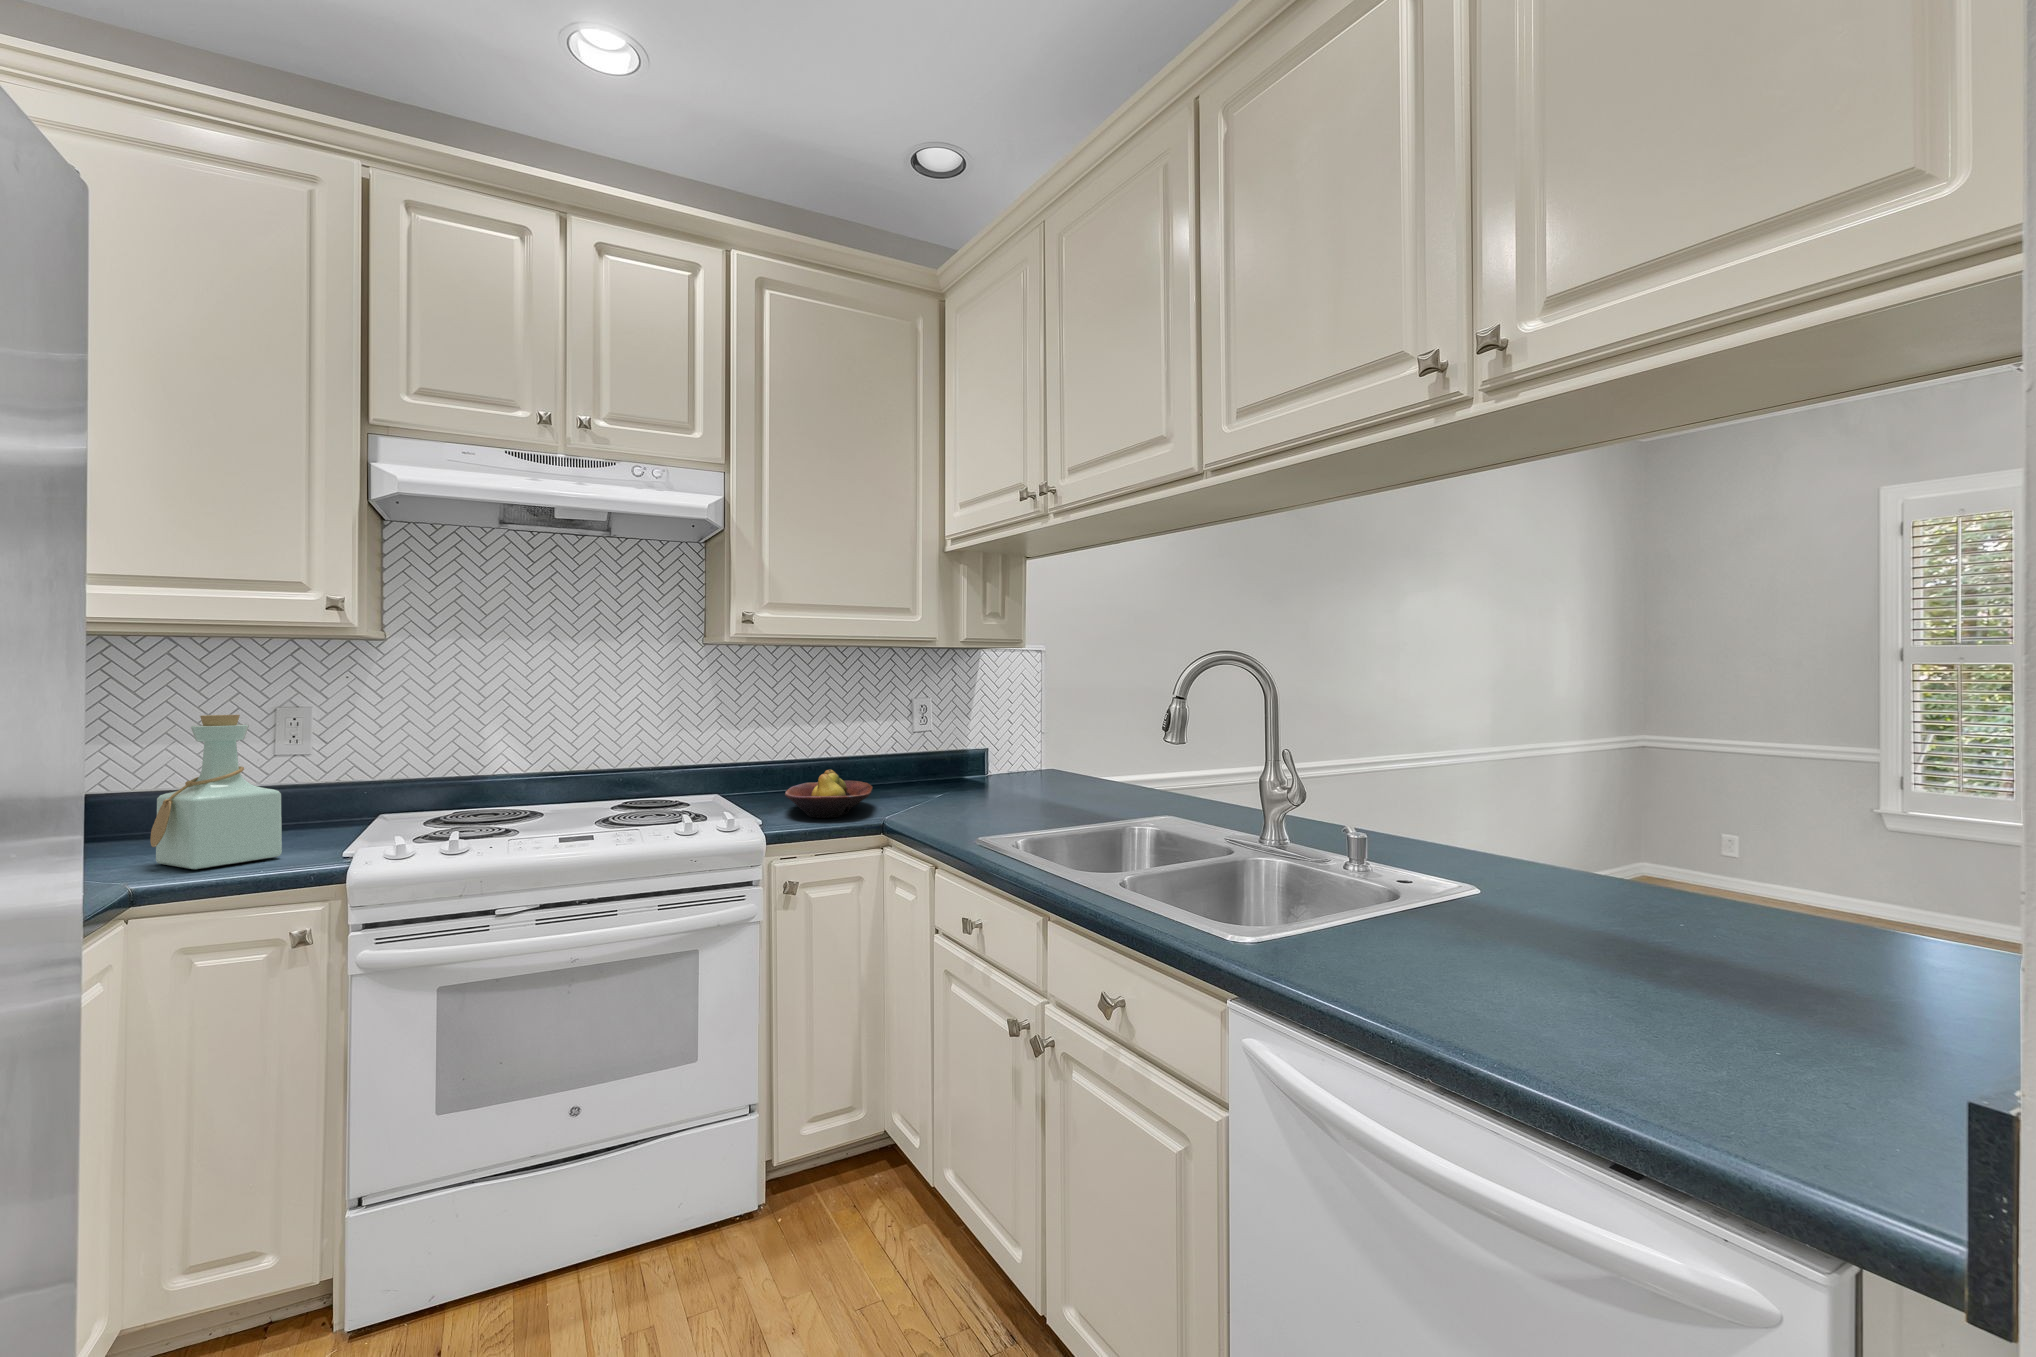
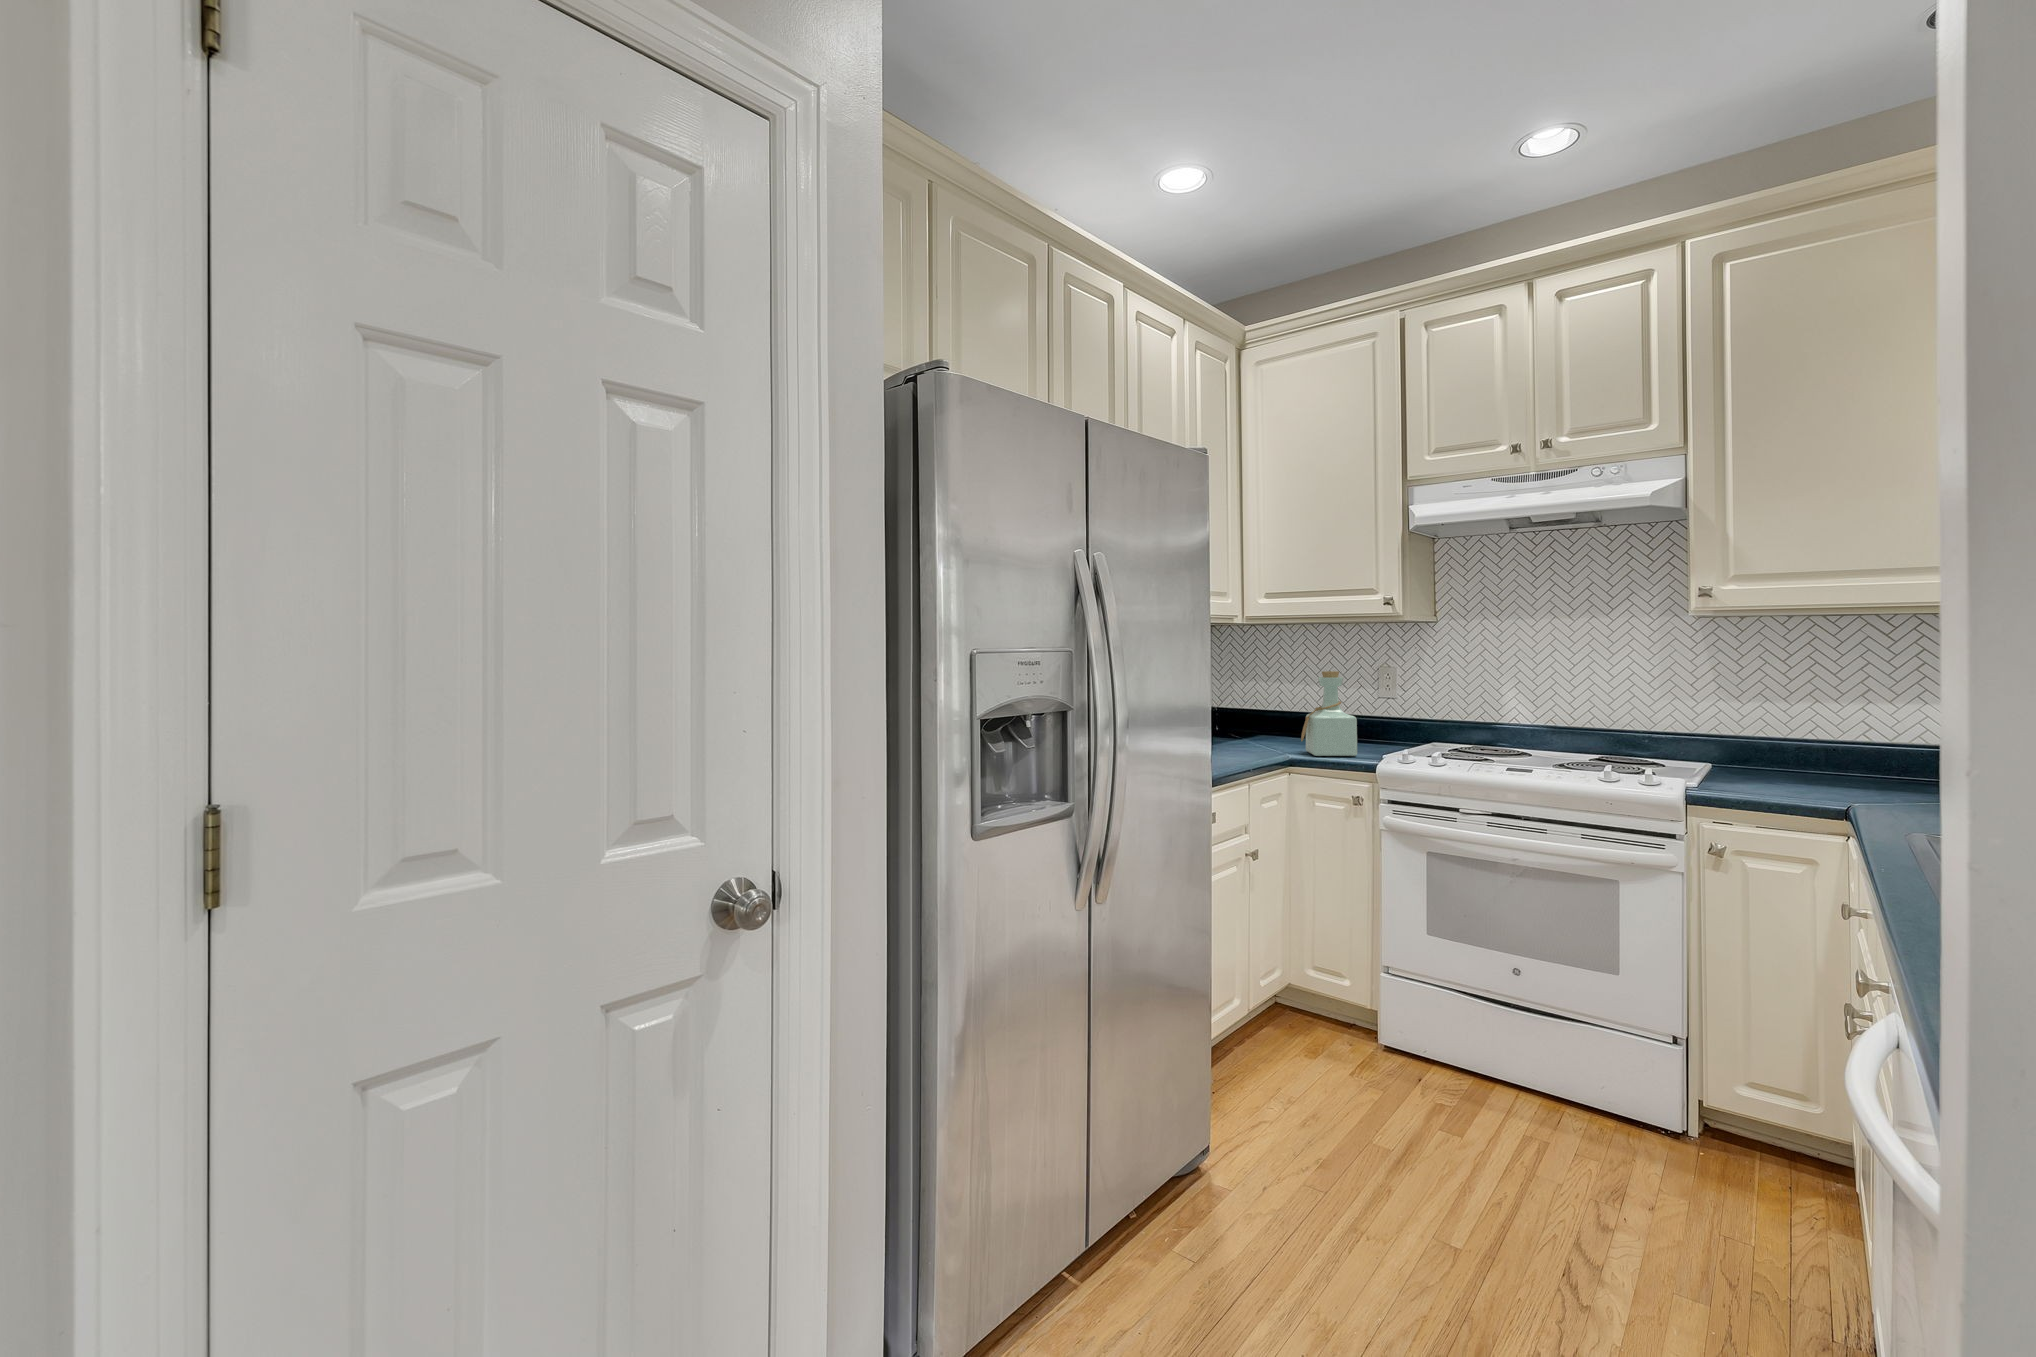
fruit bowl: present [785,770,873,818] -> none [1749,744,1892,792]

